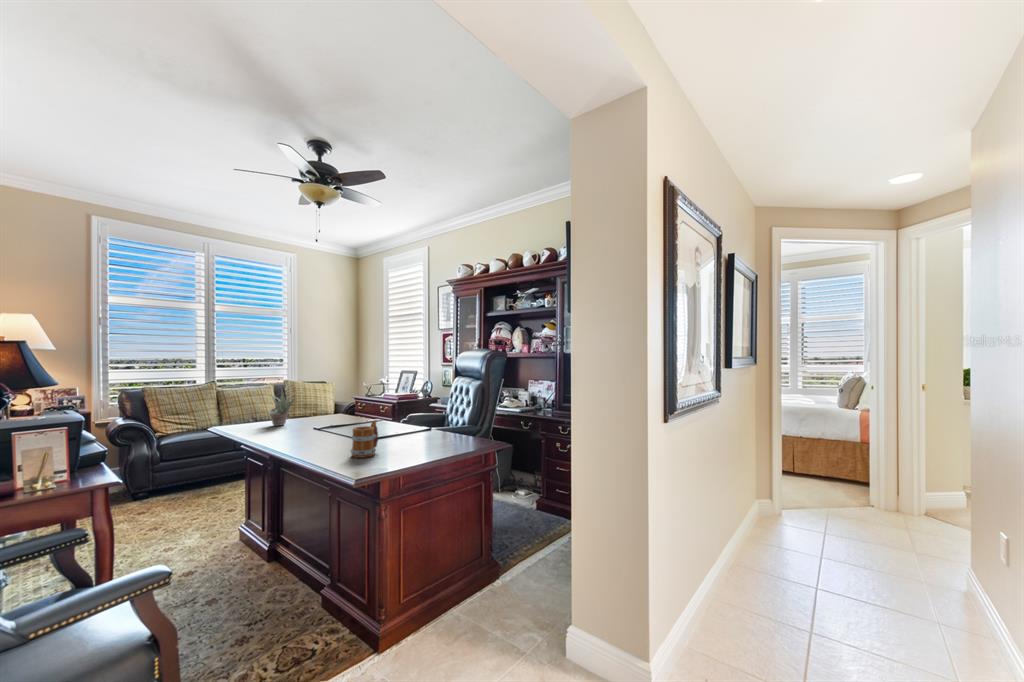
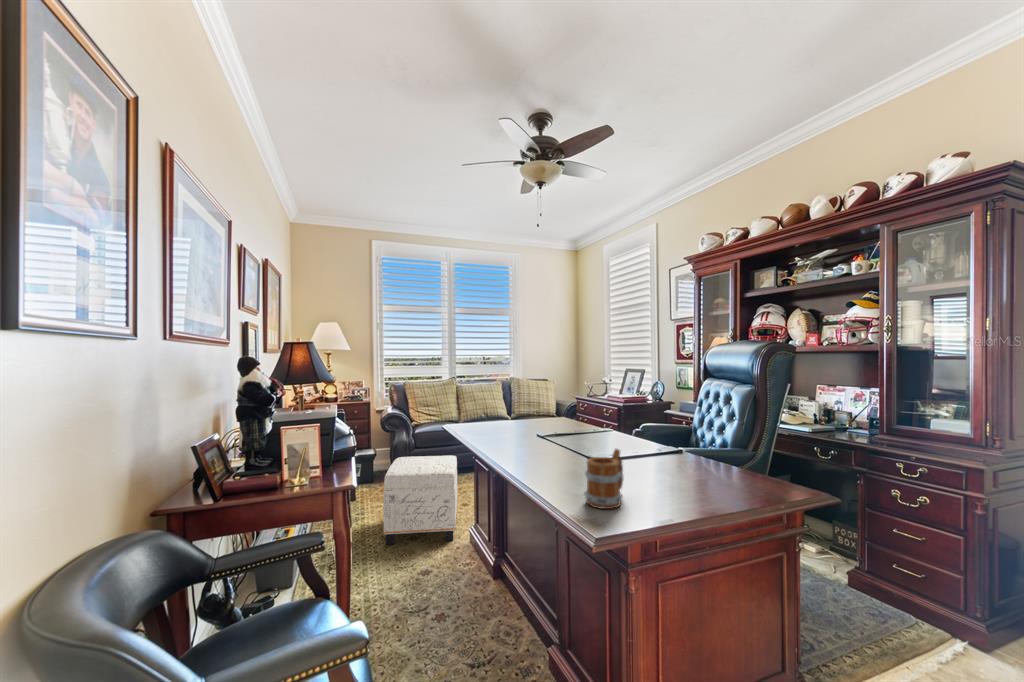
succulent plant: present [267,389,295,426] -> none [487,388,517,431]
ottoman: none [138,459,226,553] -> present [383,455,457,545]

